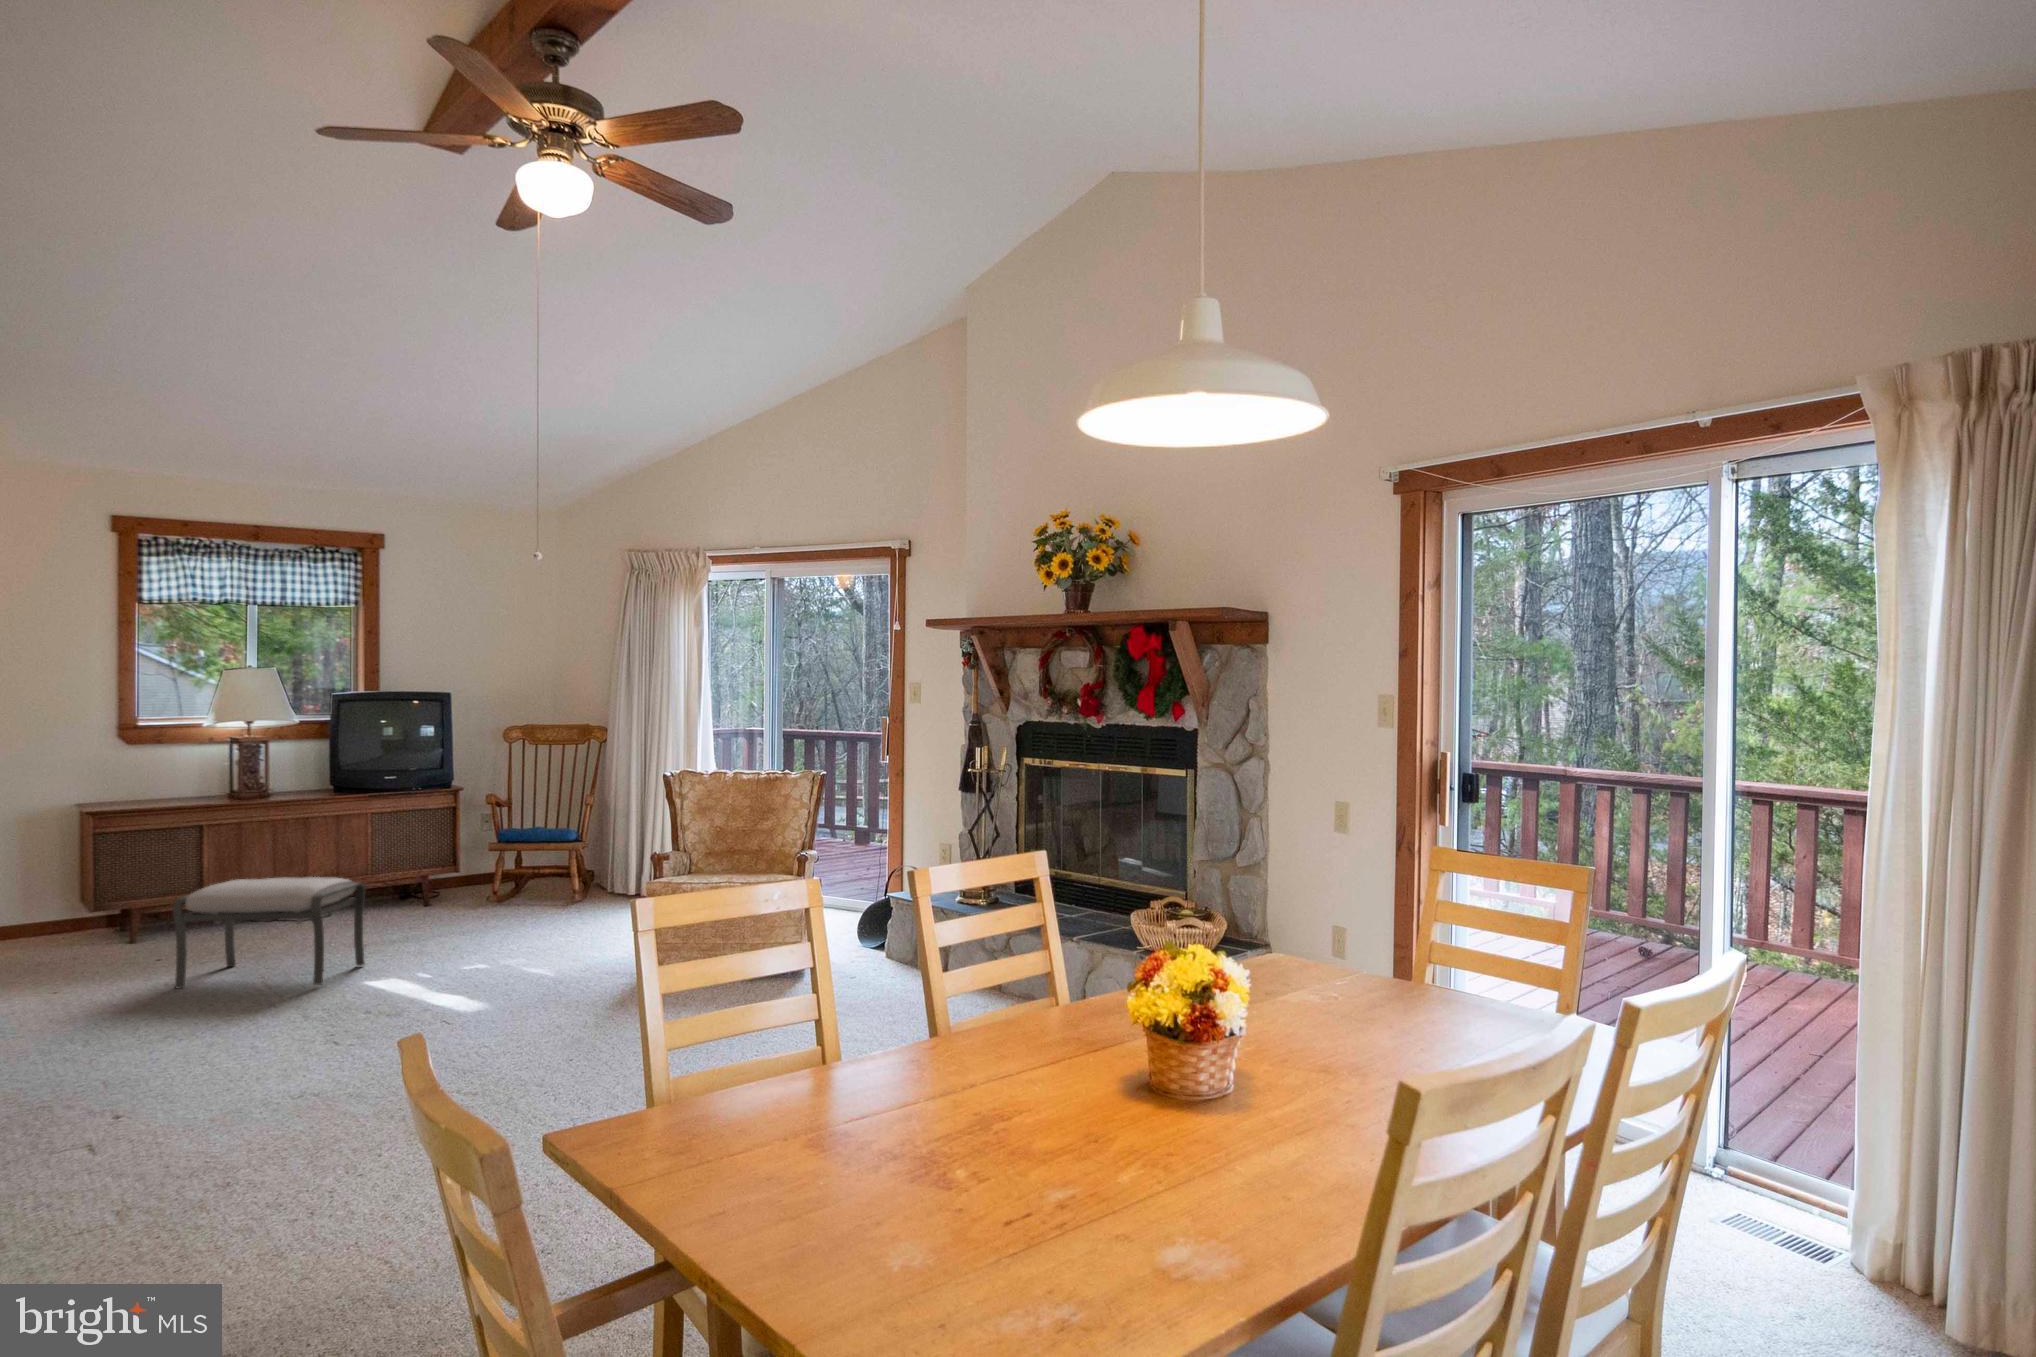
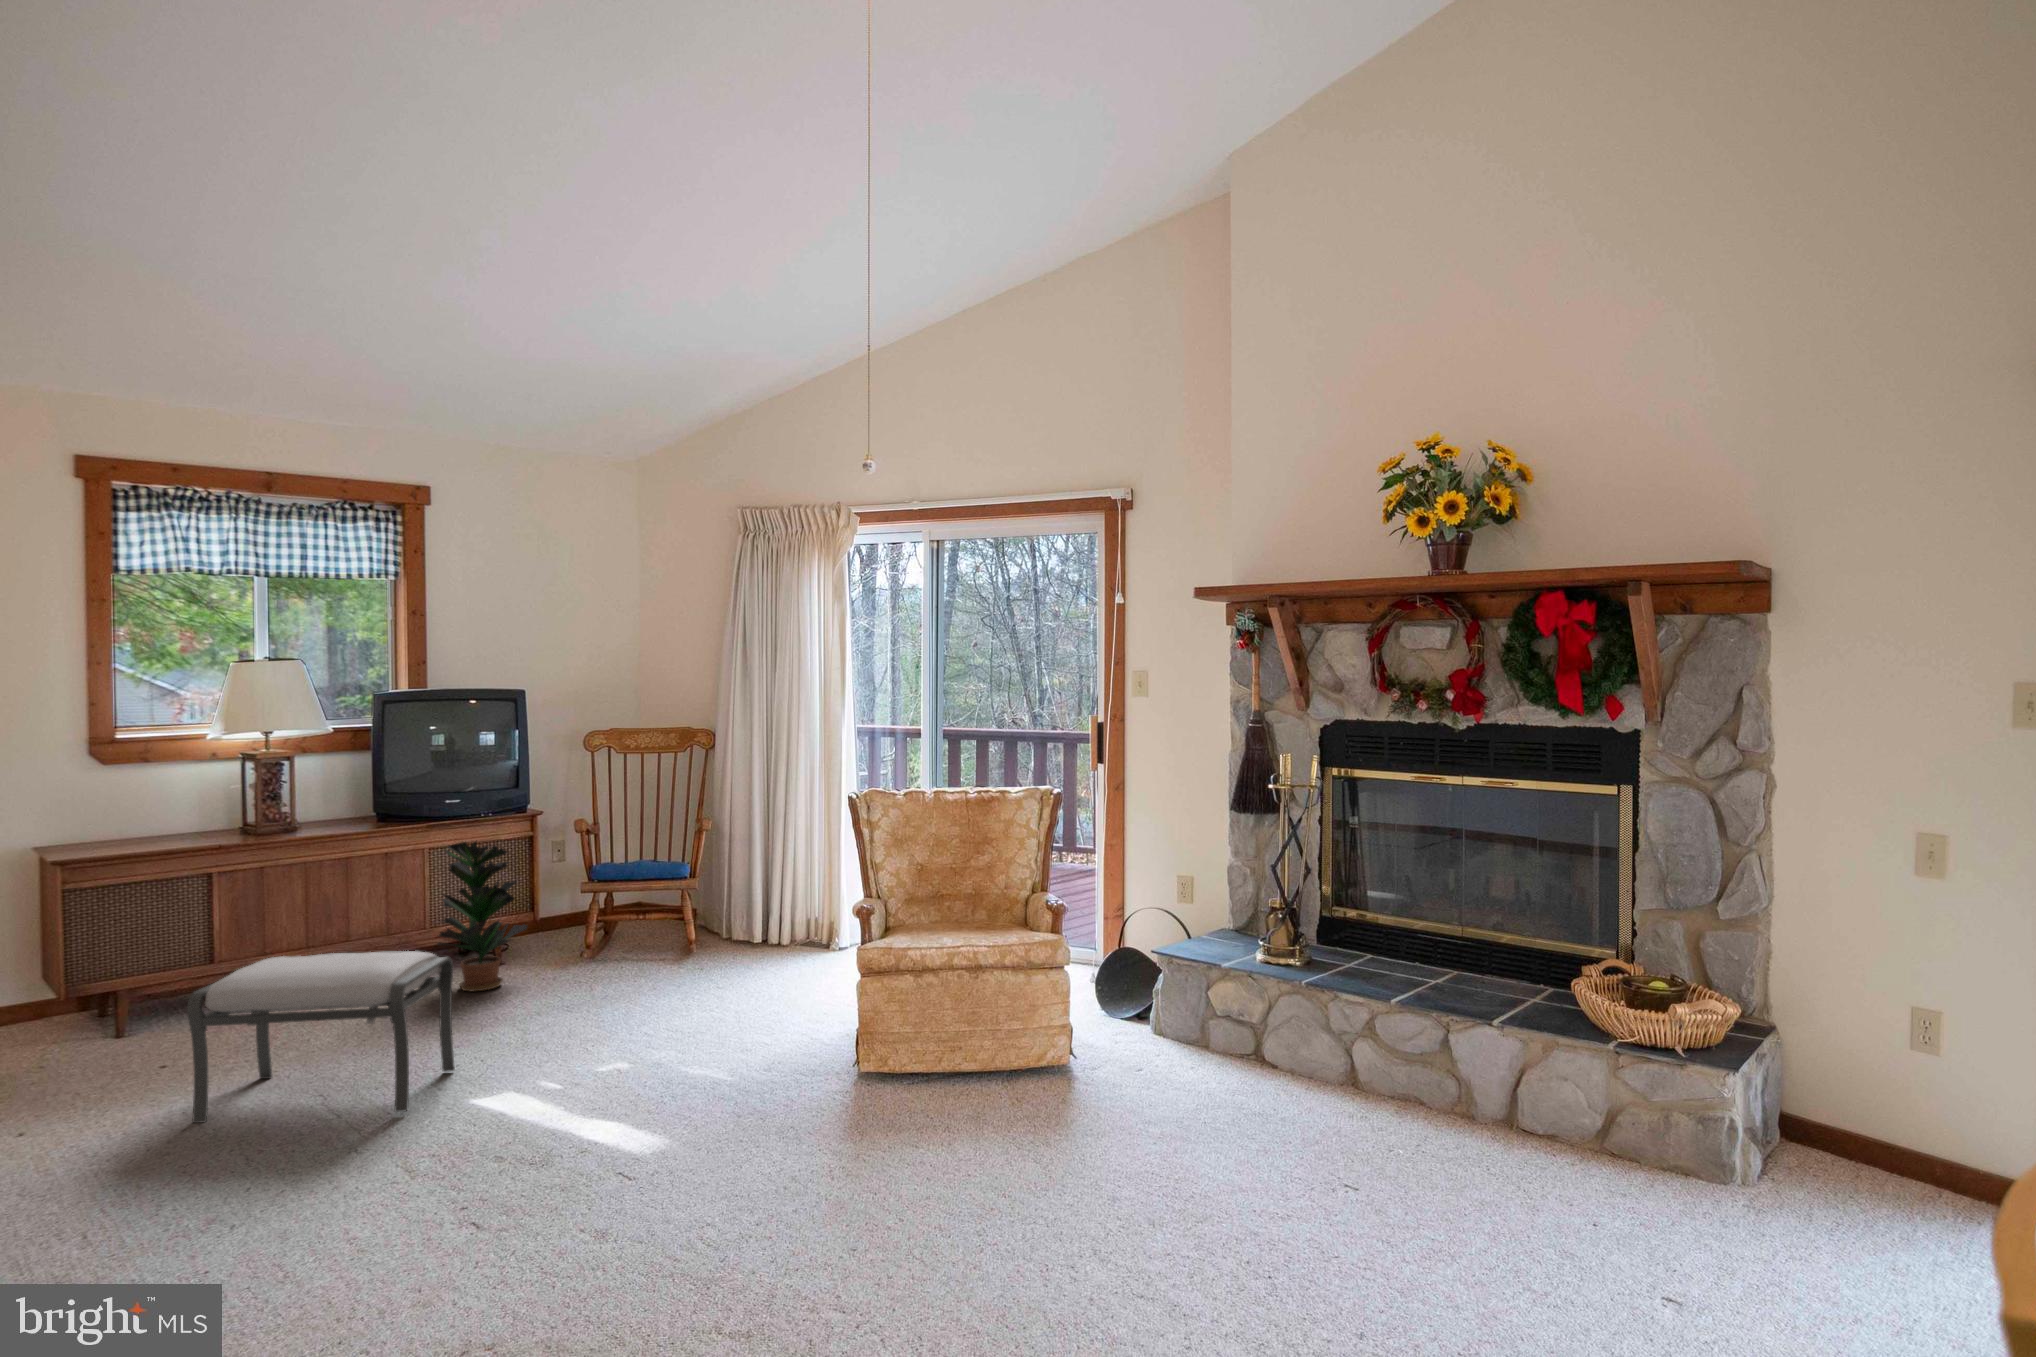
potted plant: none [371,807,445,921] -> present [438,842,527,991]

